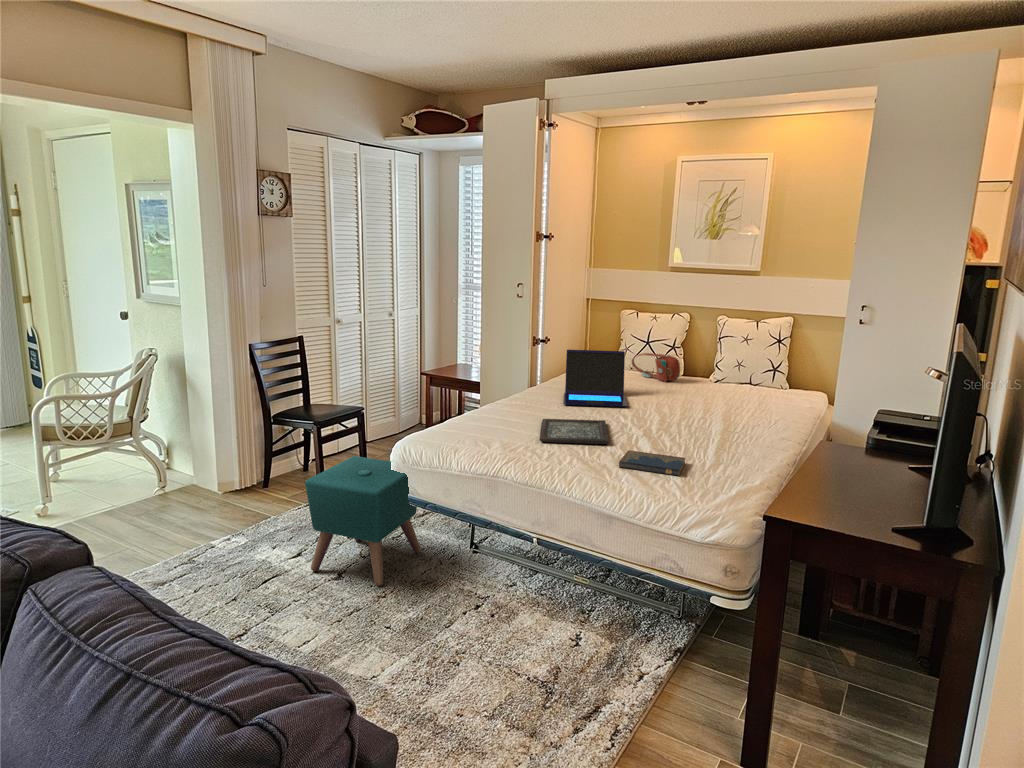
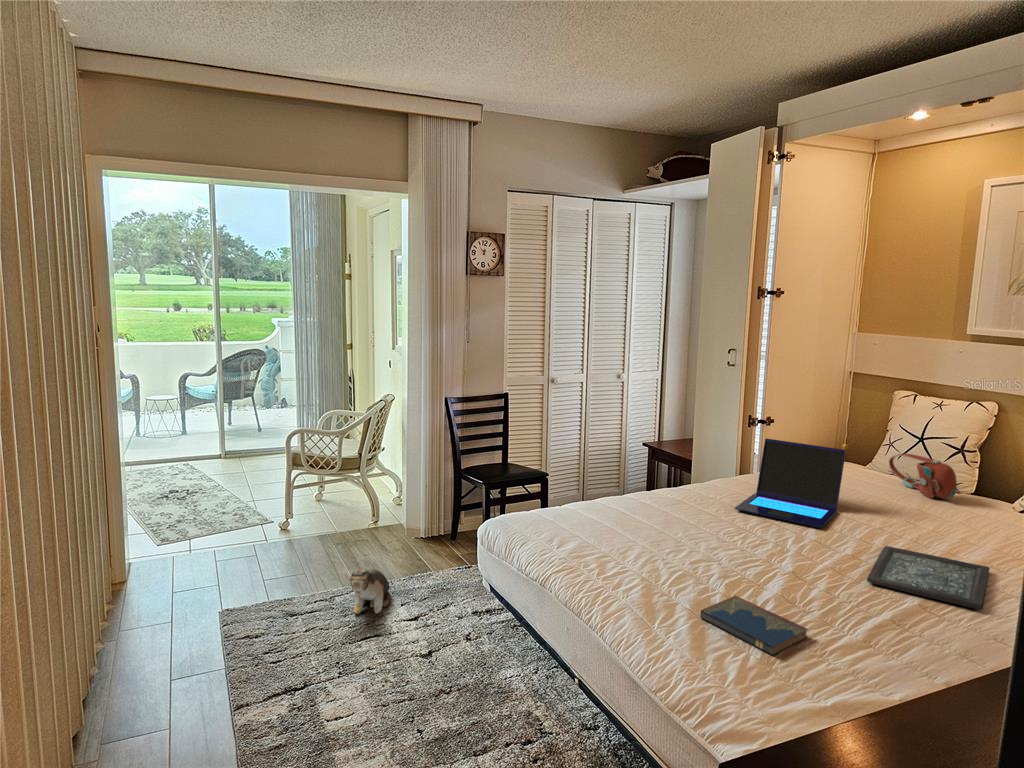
tray: present [540,419,609,444] -> present [867,546,989,609]
ottoman: present [305,456,420,586] -> none [408,528,527,678]
plush toy: none [224,517,259,567] -> present [345,568,391,614]

